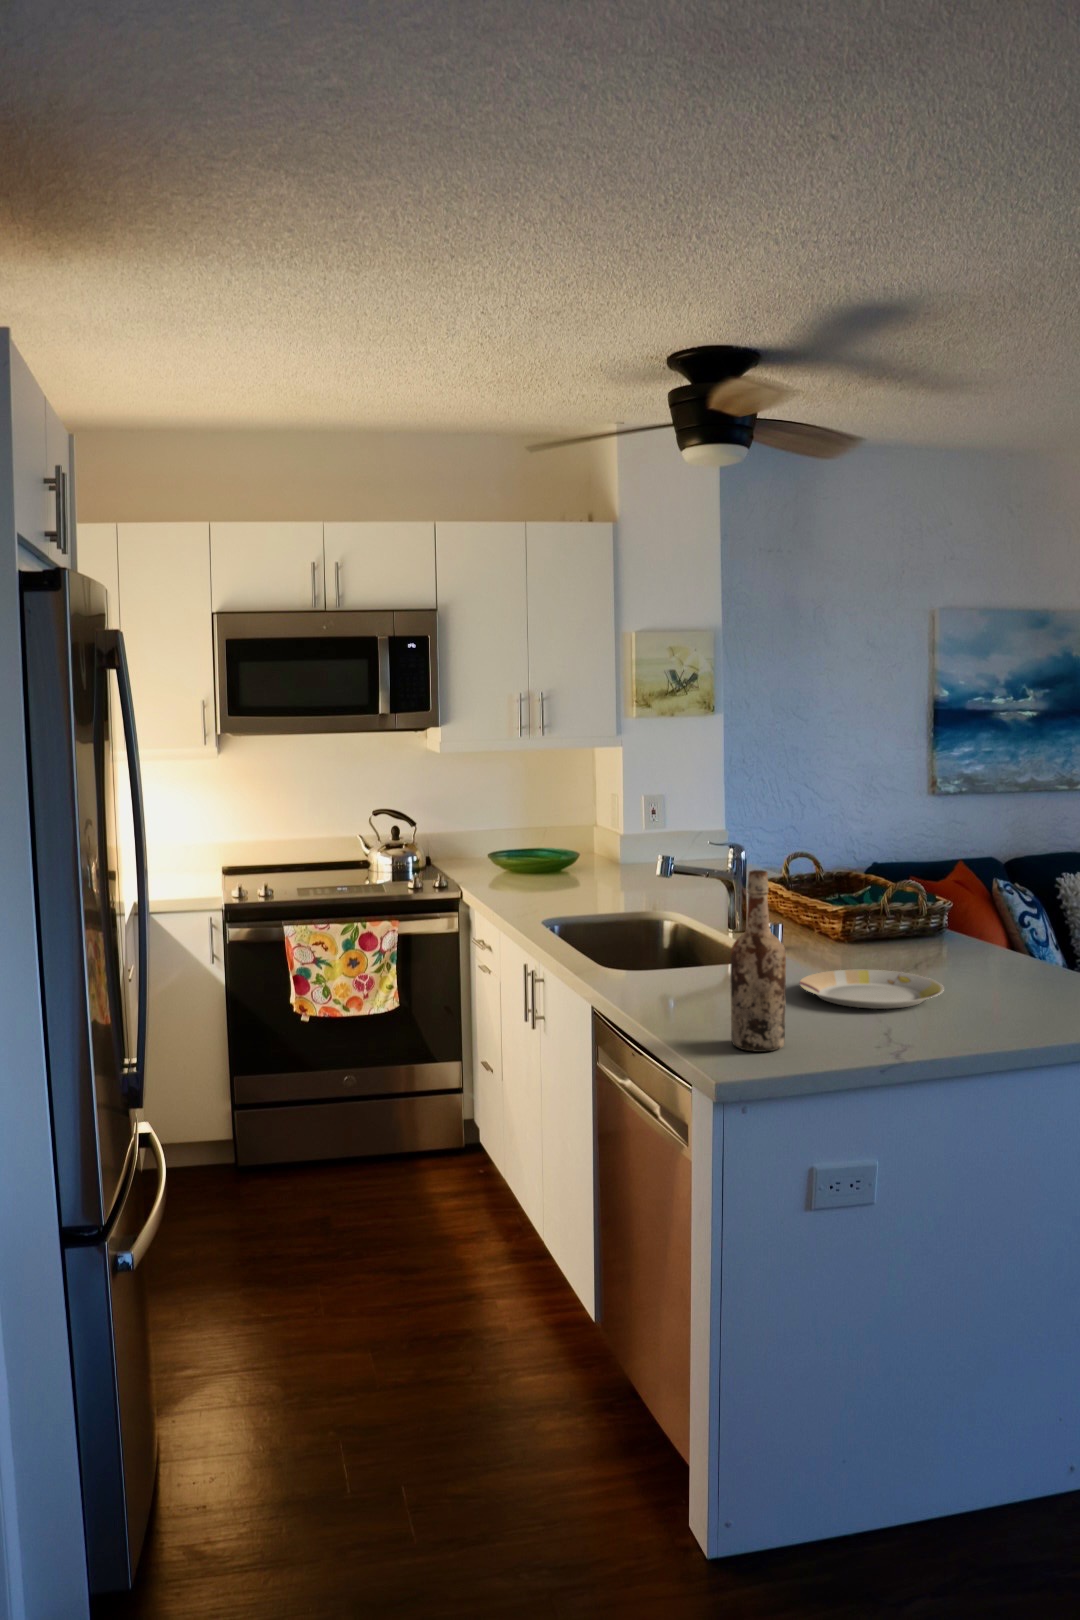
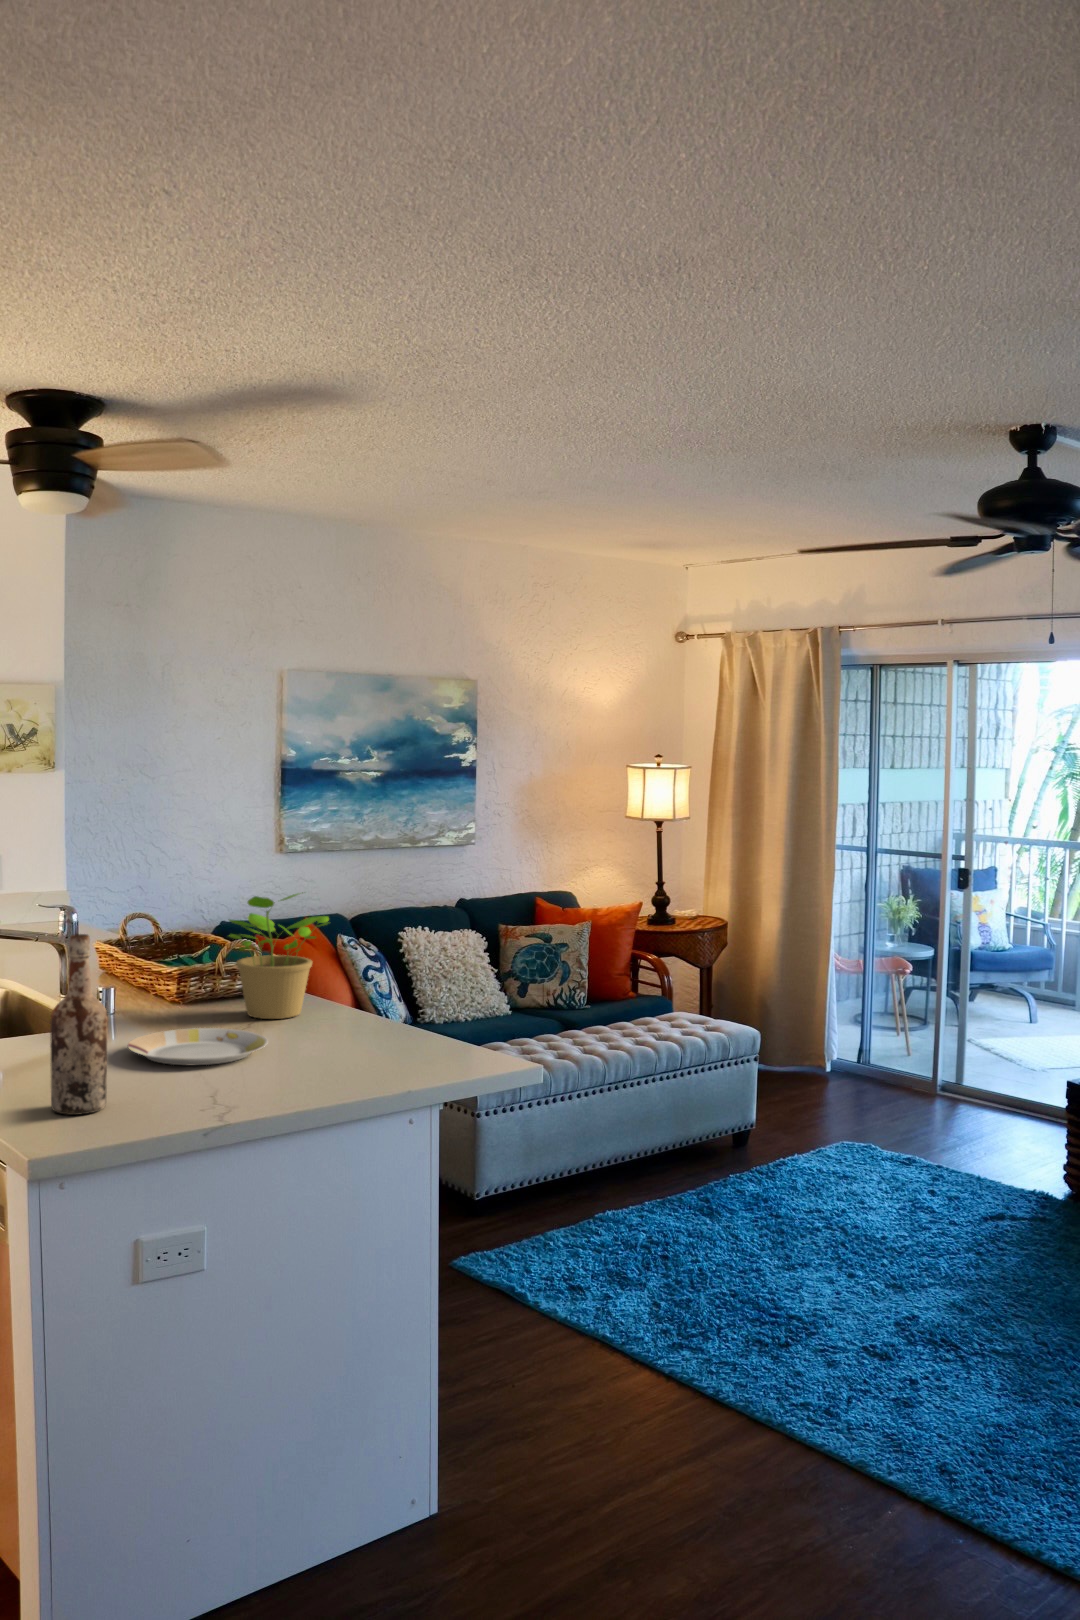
potted plant: none [894,832,1007,964] -> present [229,892,329,1019]

